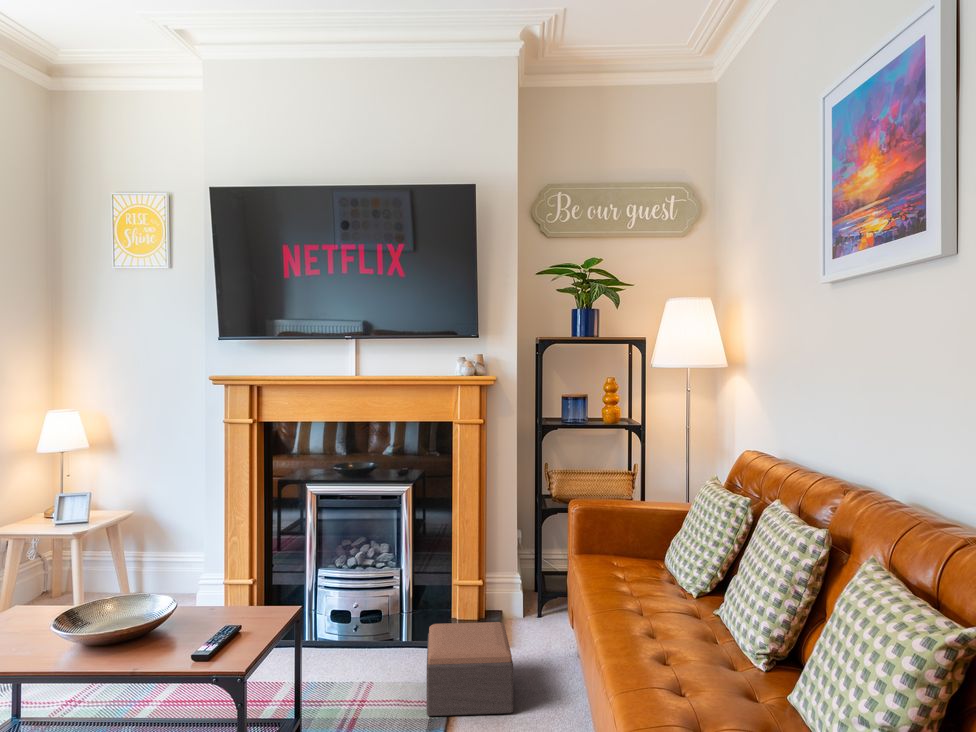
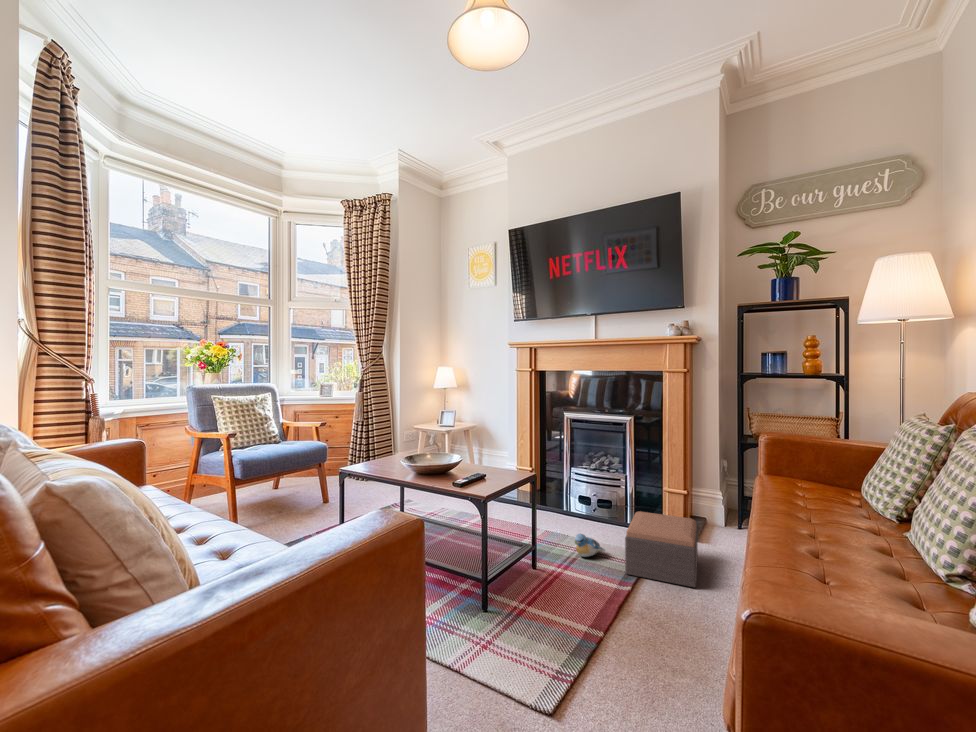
plush toy: none [353,672,394,705] -> present [575,534,605,557]

